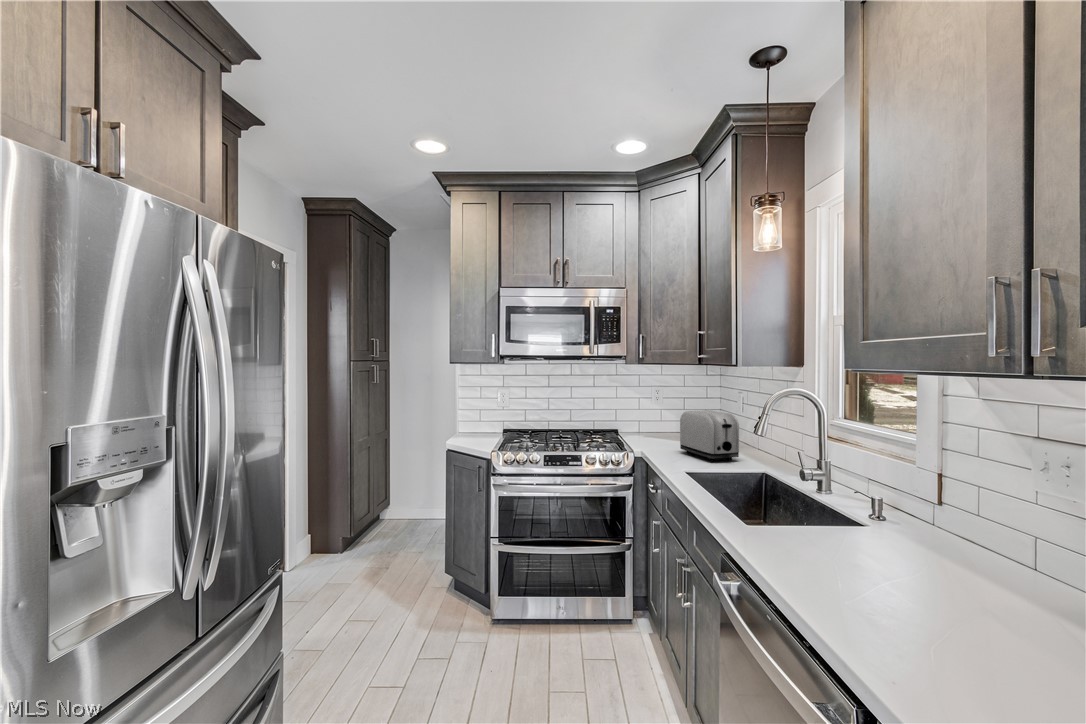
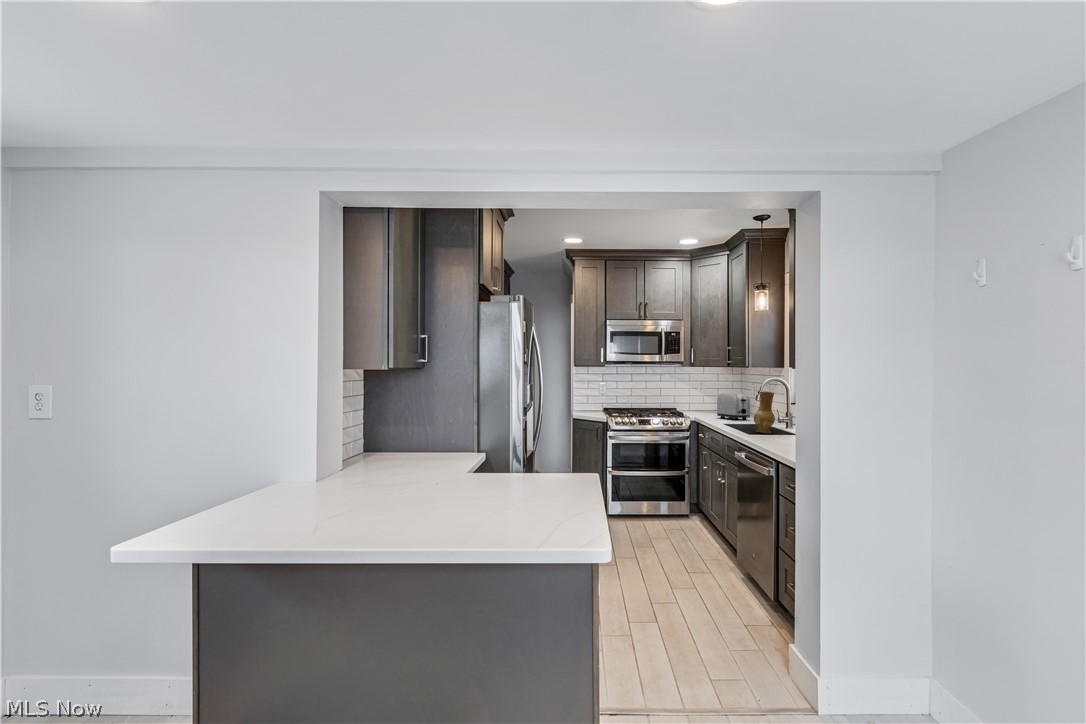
ceramic jug: none [764,439,825,559] -> present [754,392,775,433]

